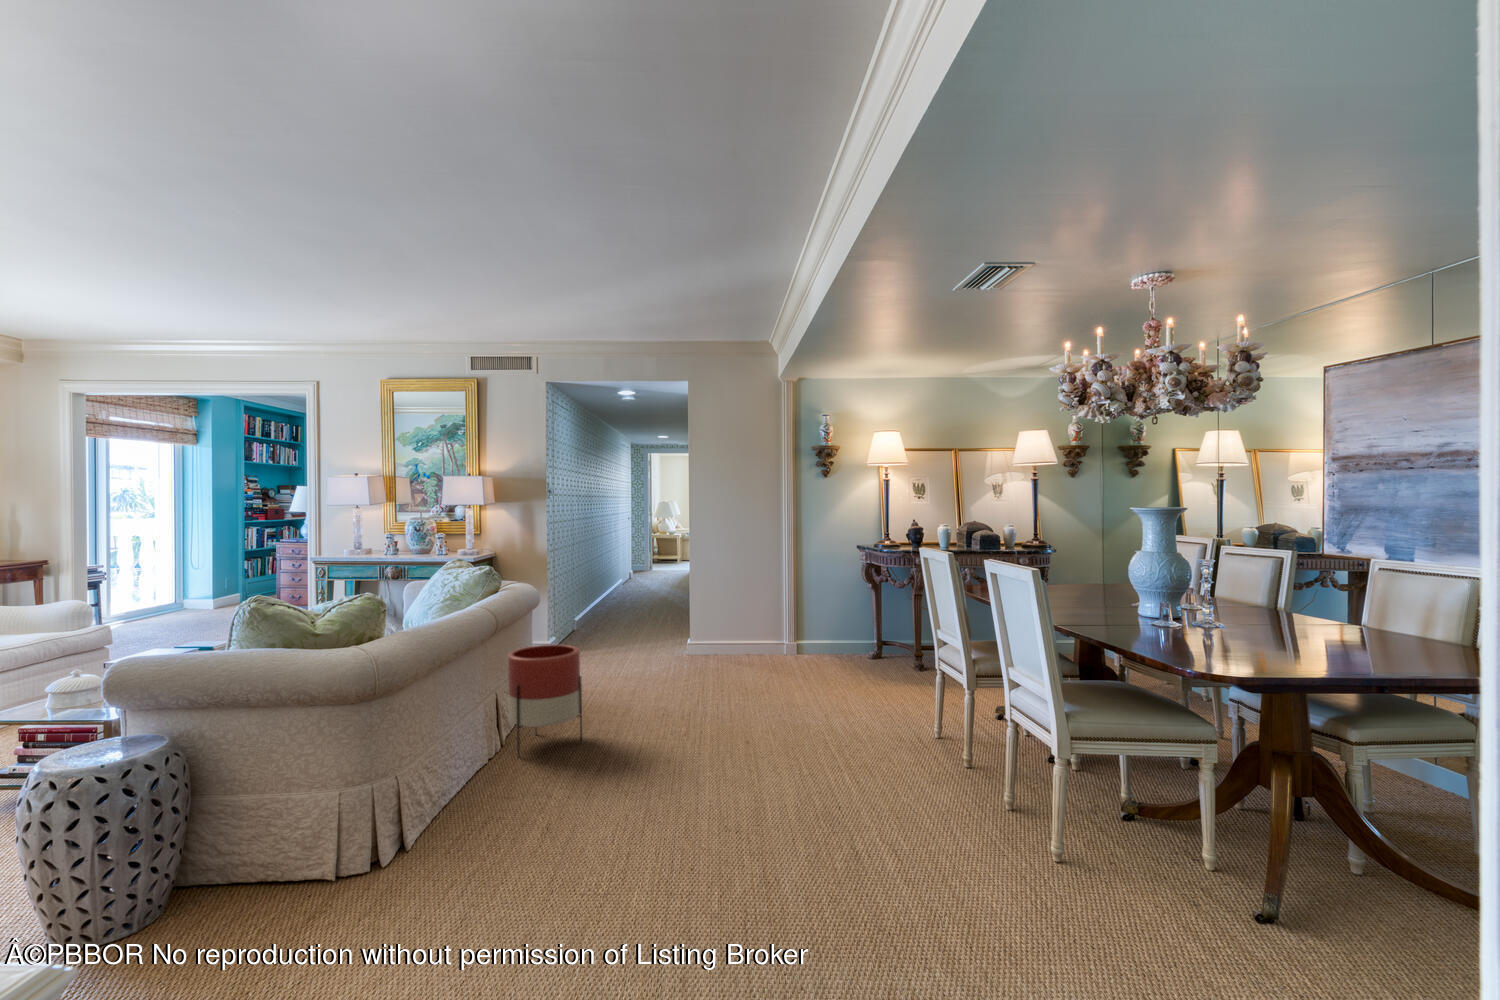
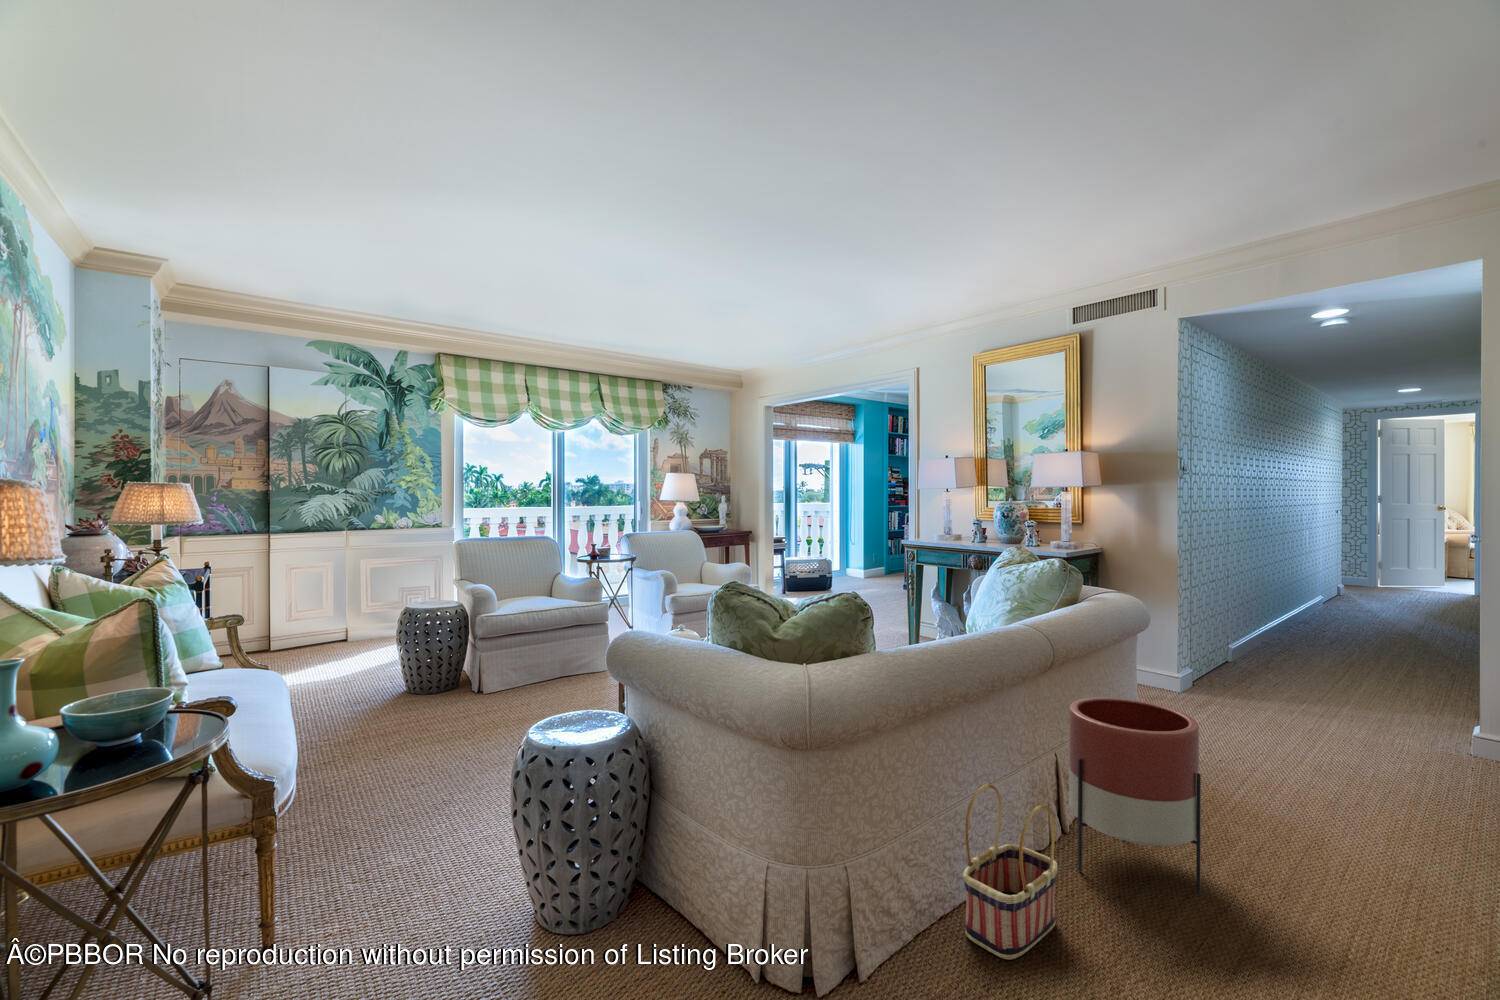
basket: none [460,709,514,807] -> present [963,784,1058,960]

